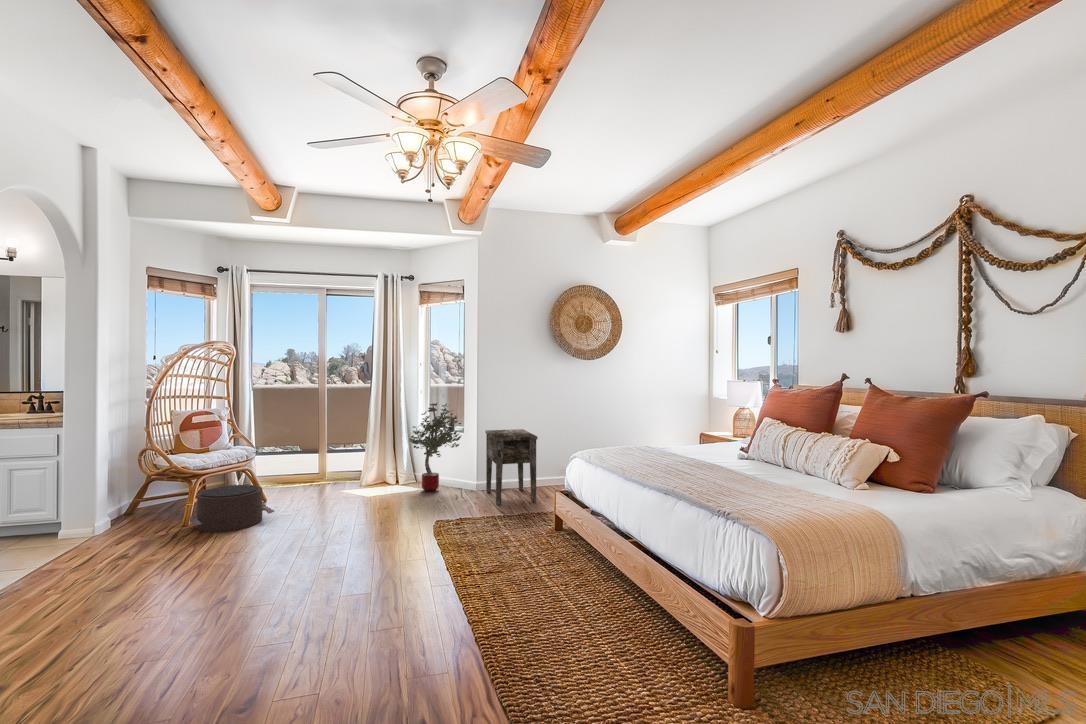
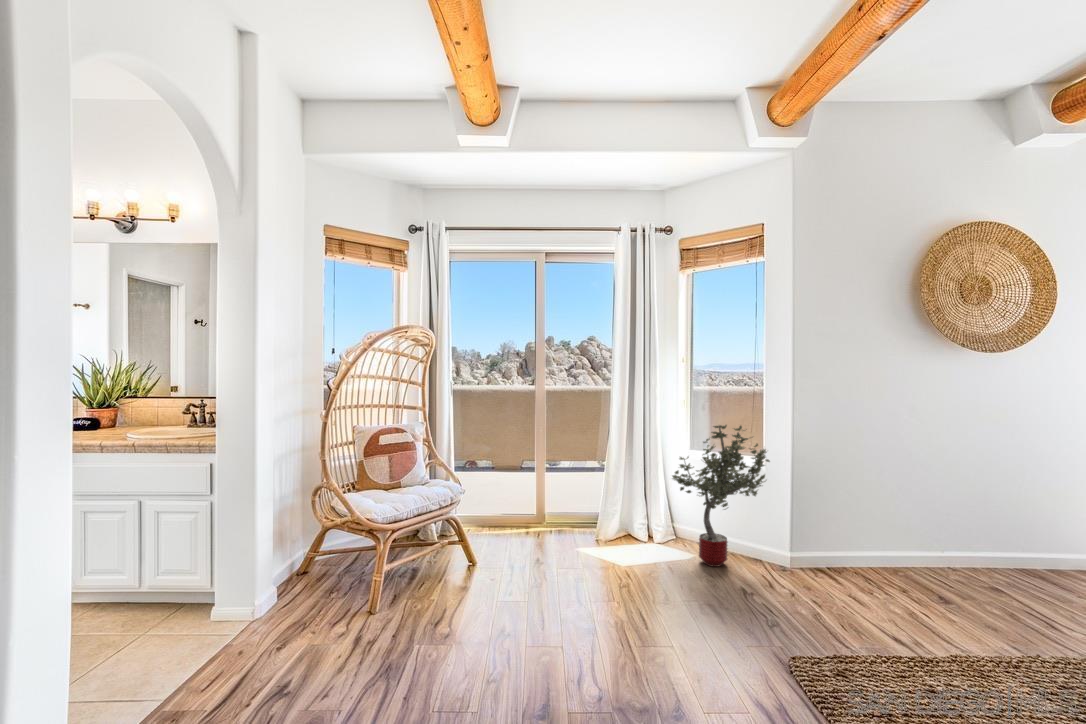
side table: present [485,429,538,505] -> none [811,474,943,620]
pouf: present [188,485,275,532] -> none [376,548,499,636]

